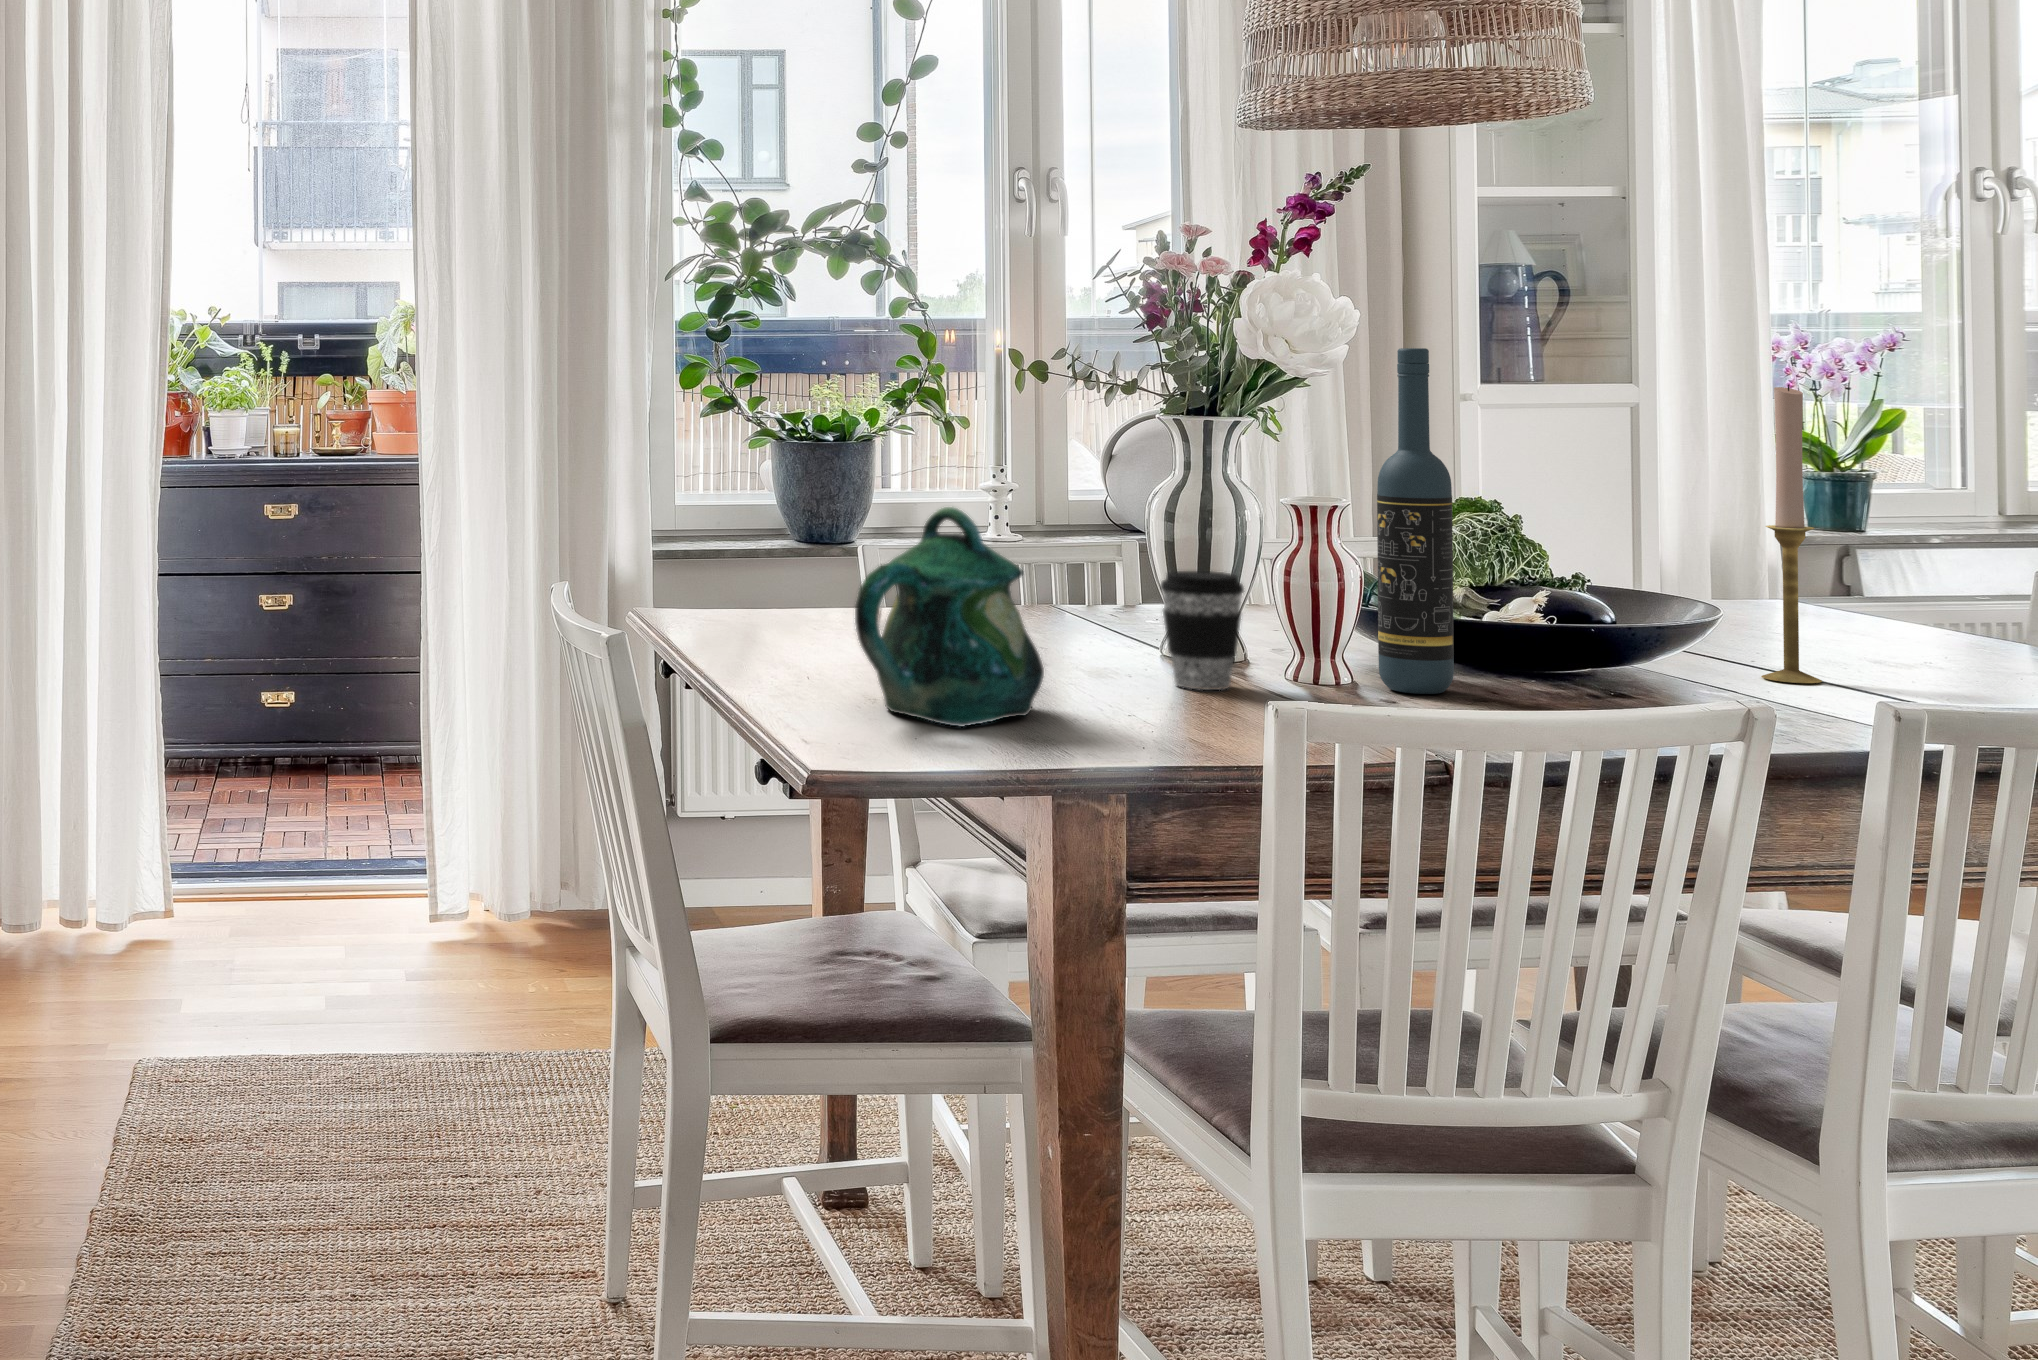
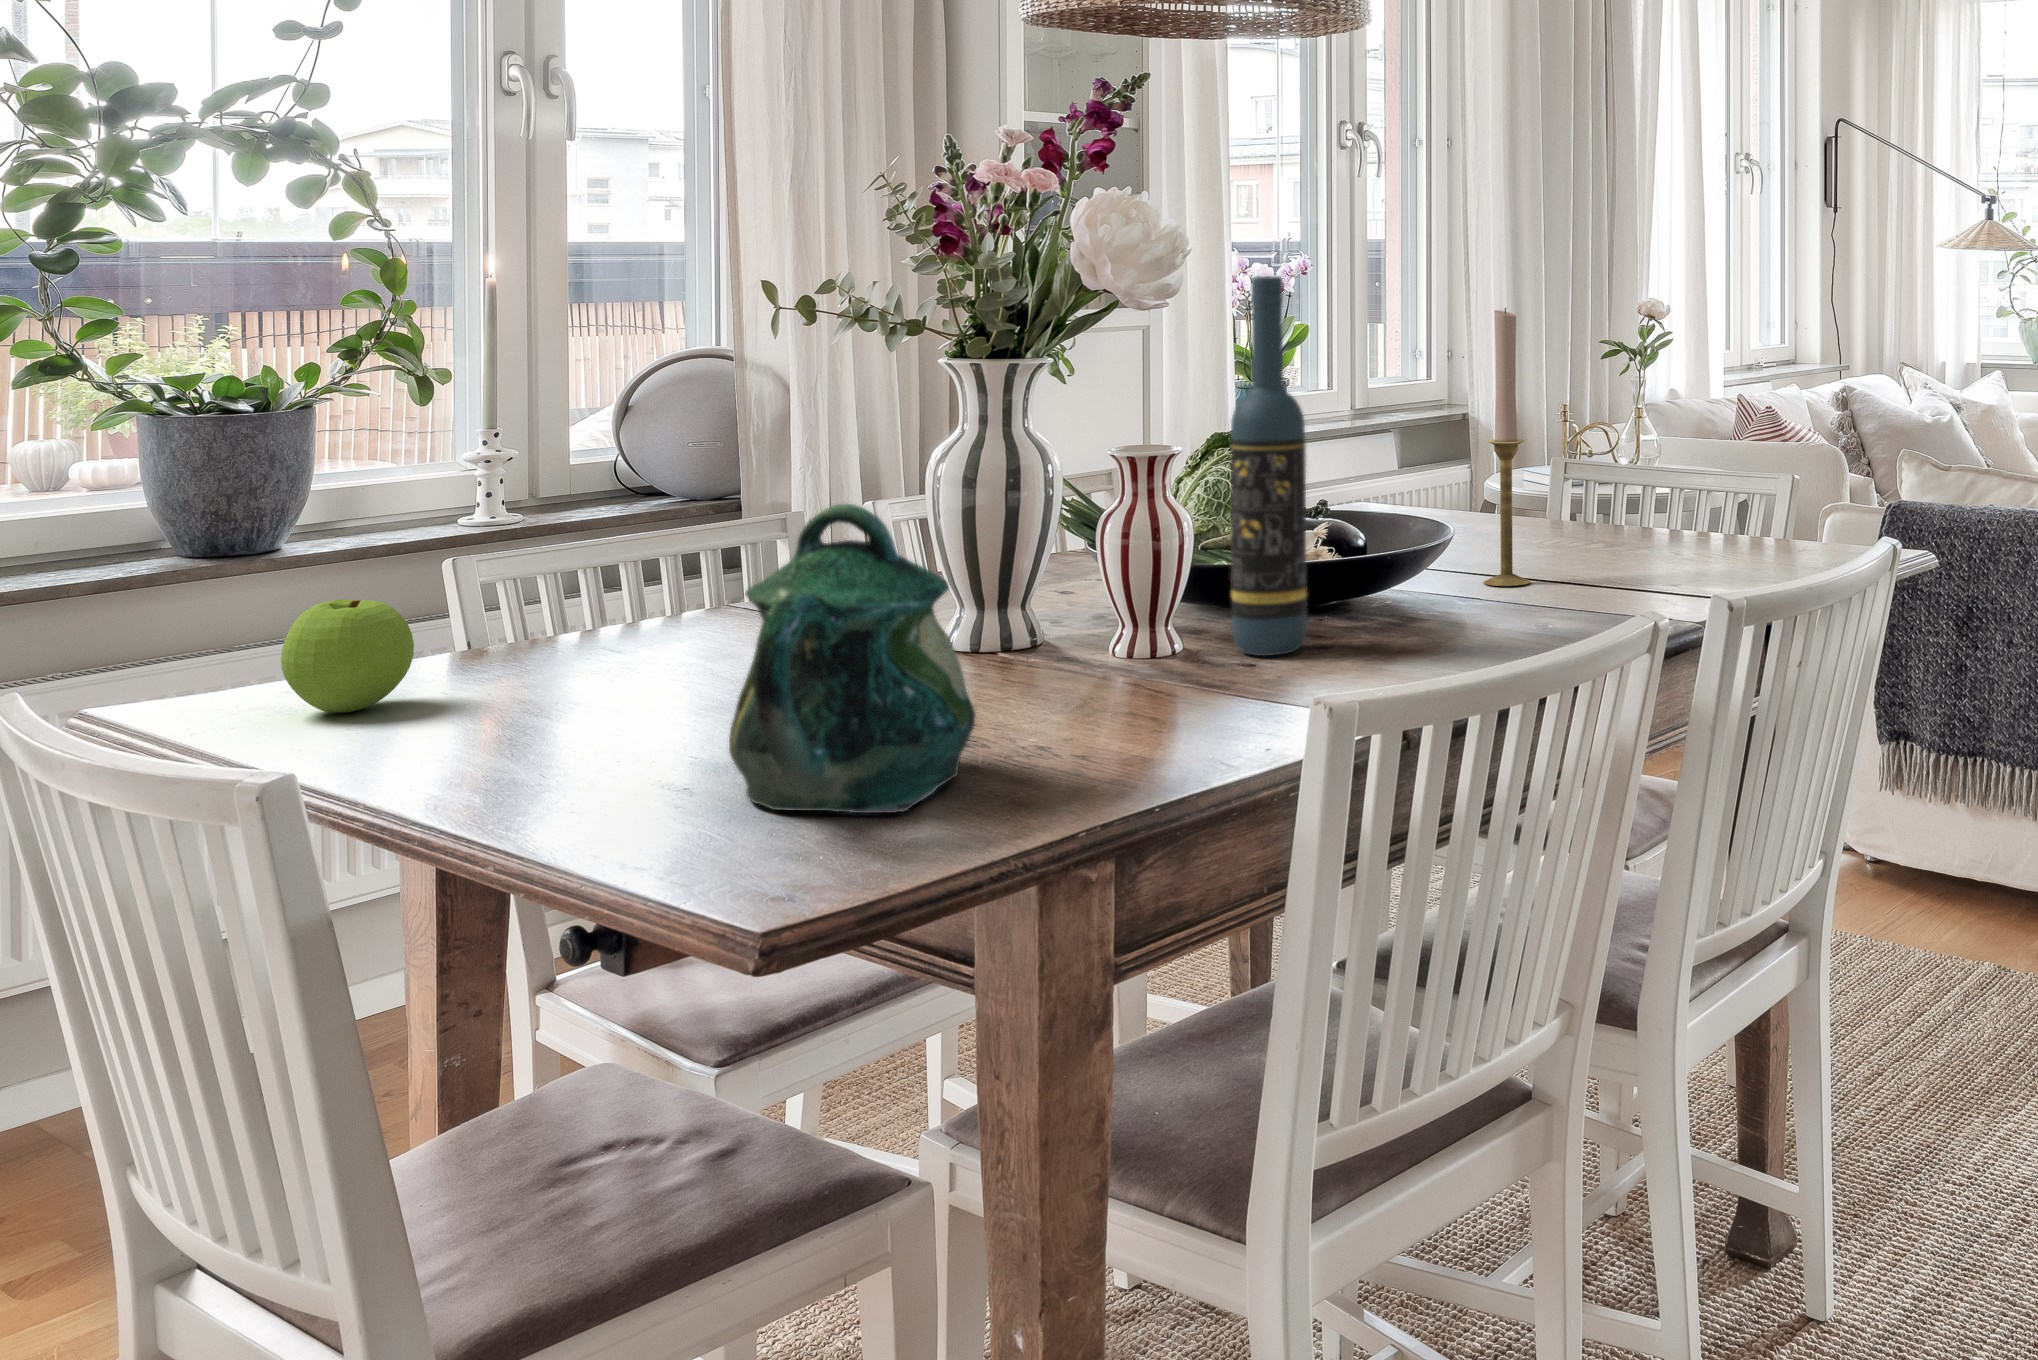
apple: none [718,555,792,628] -> present [281,599,414,712]
coffee cup: present [1160,571,1244,690] -> none [1020,547,1119,694]

